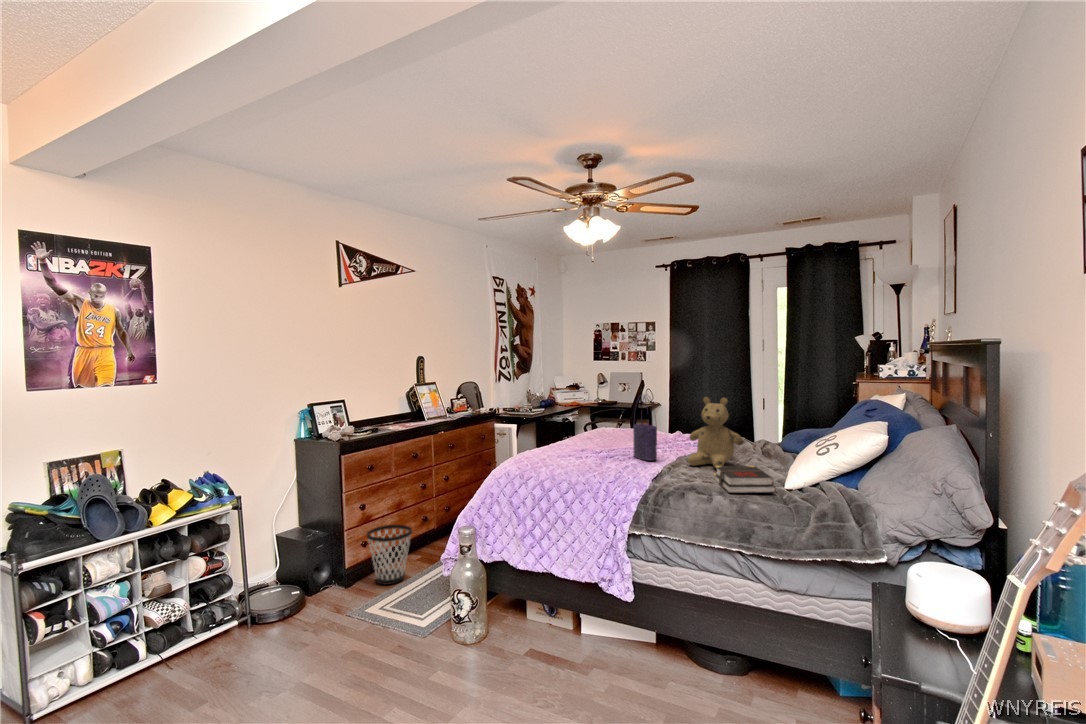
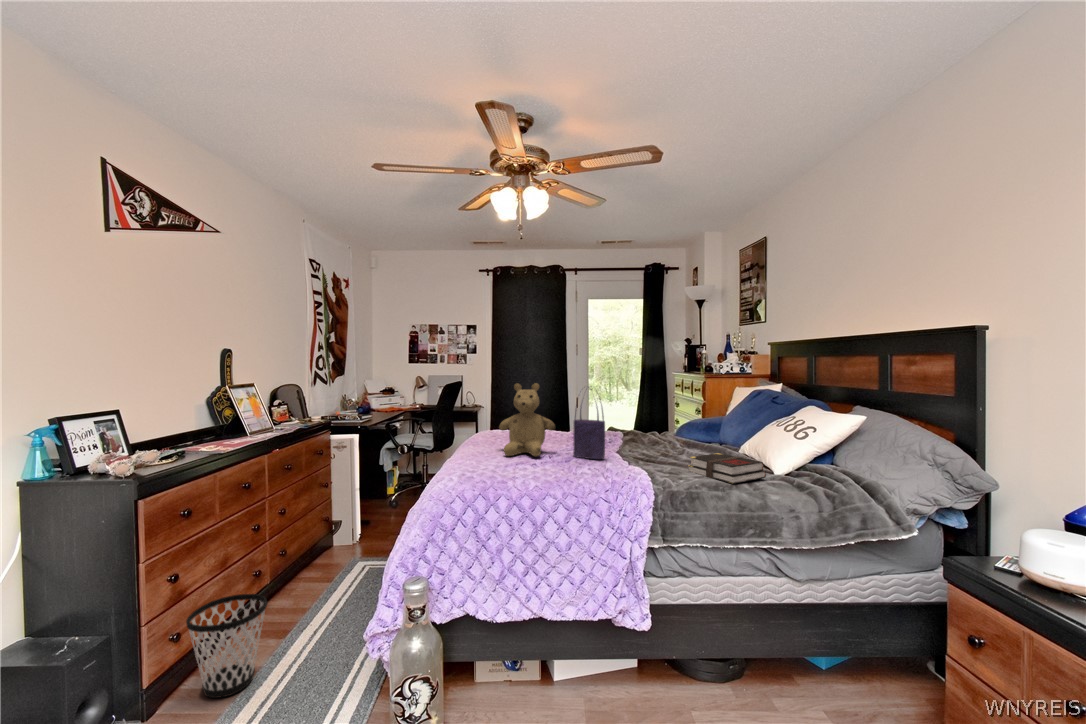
teddy bear: present [688,397,744,468] -> present [499,383,555,456]

